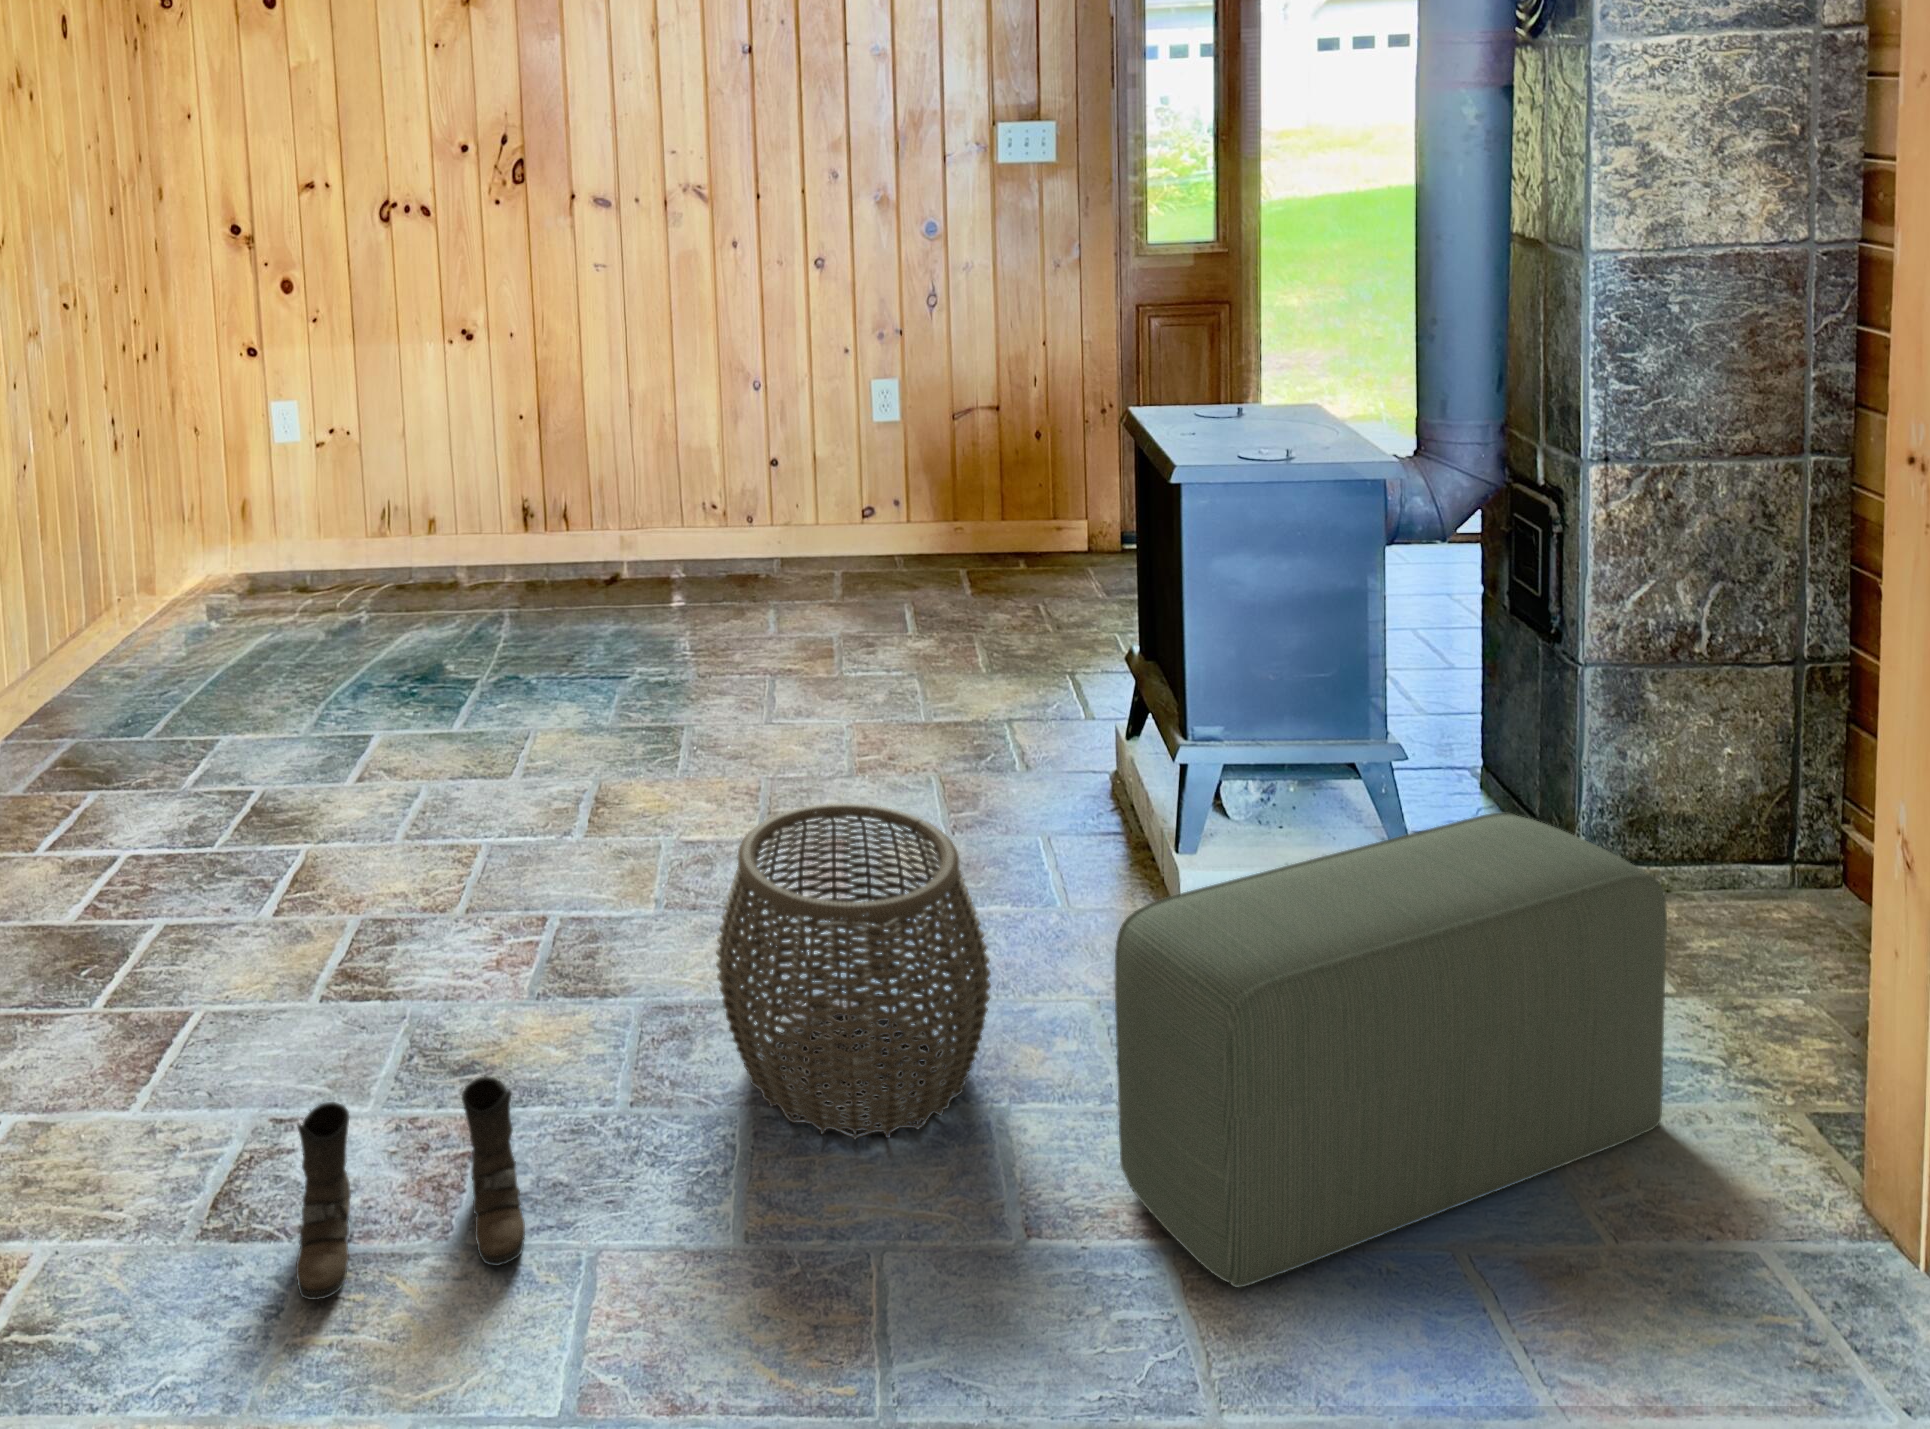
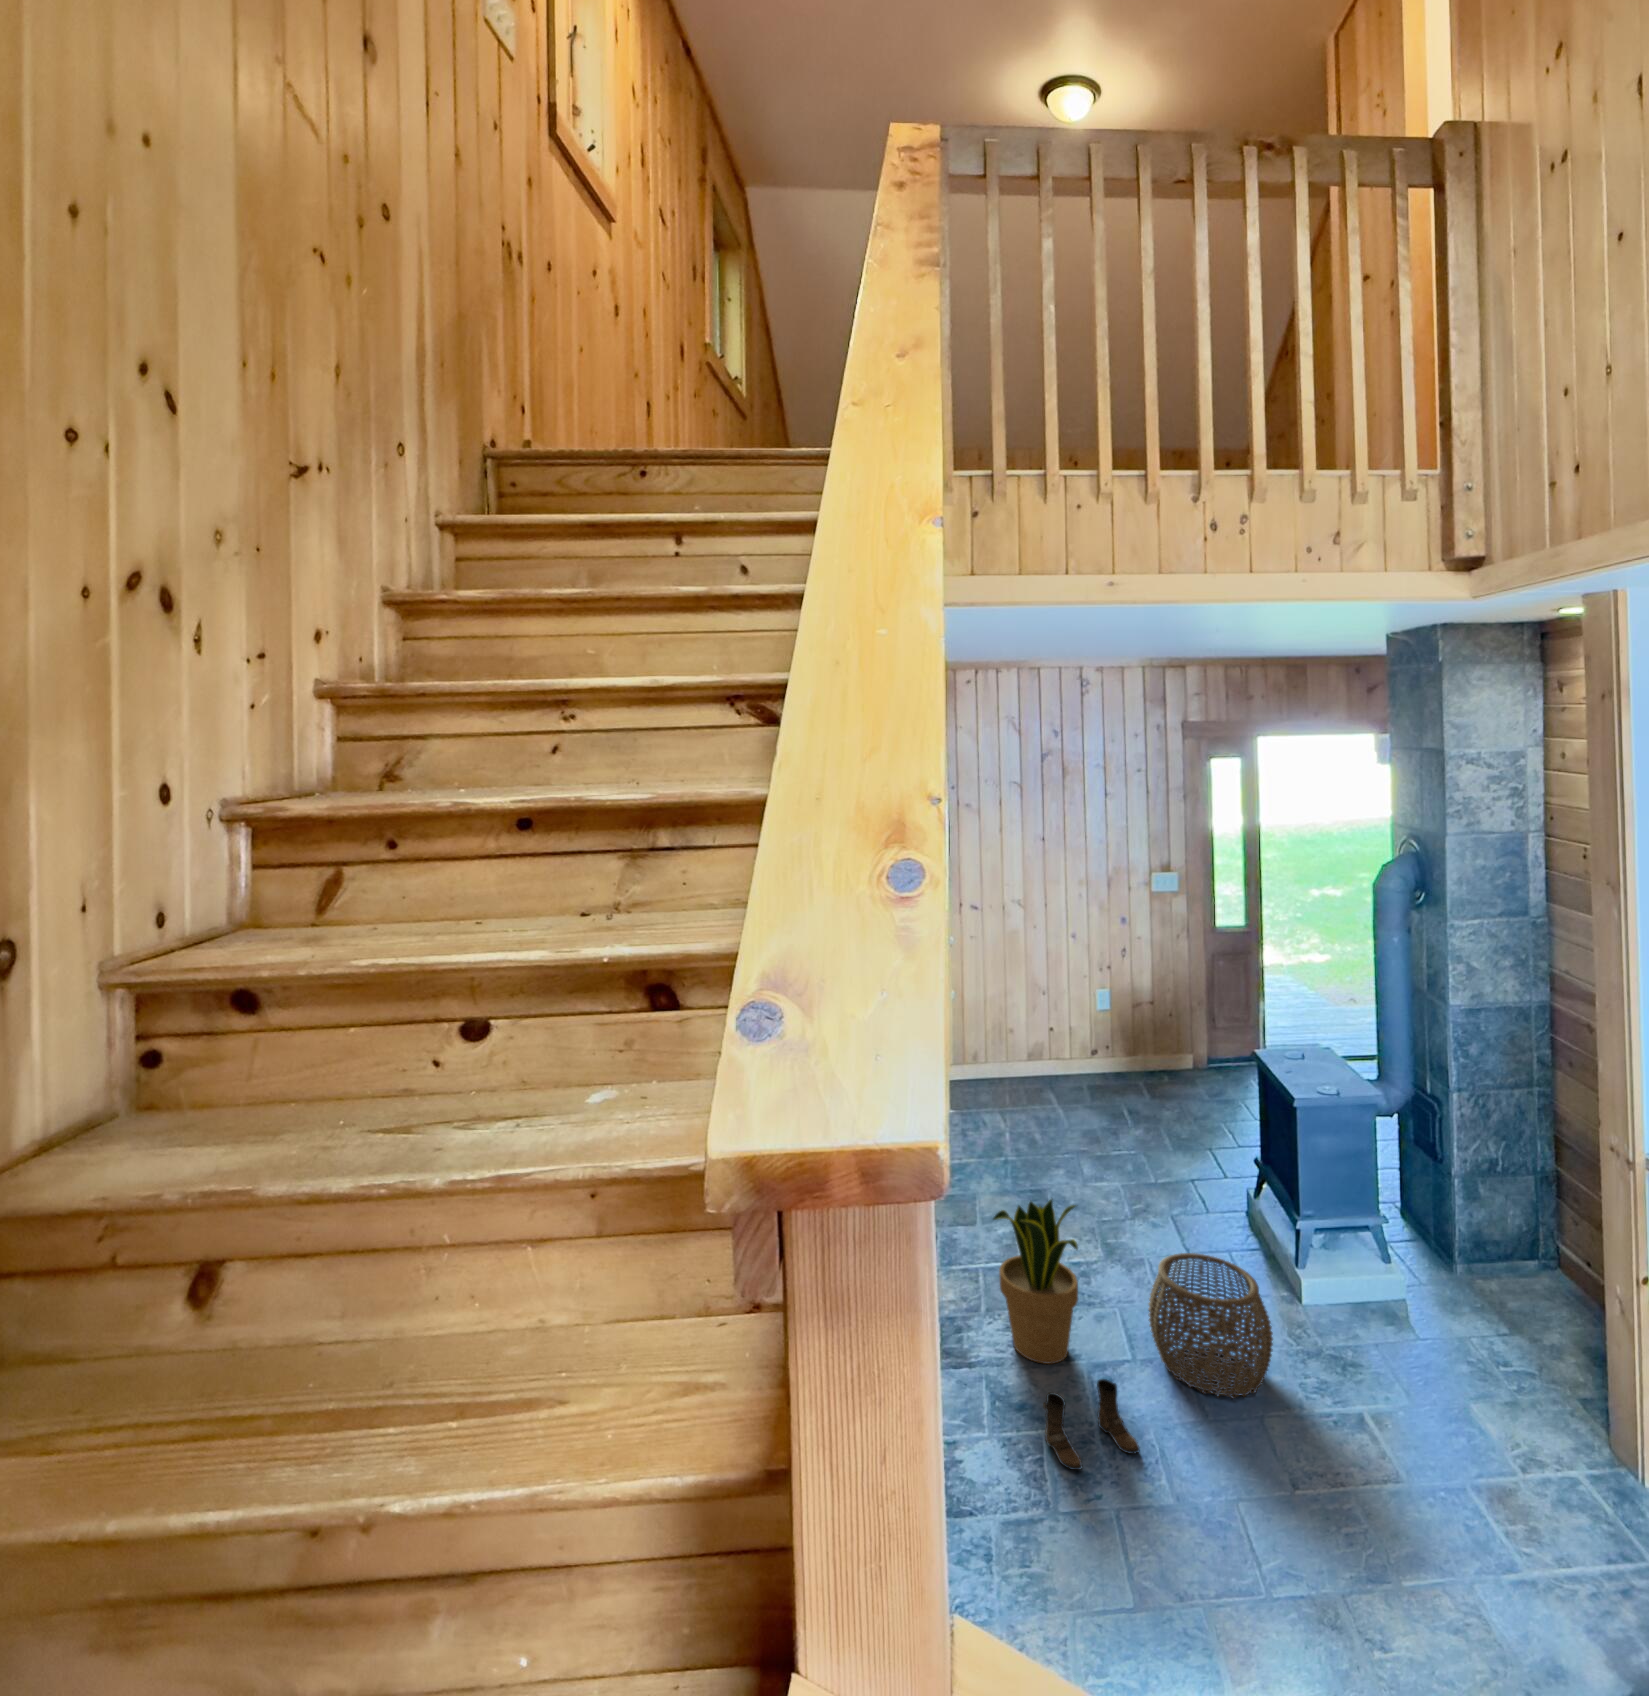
potted plant: none [386,674,605,1035] -> present [993,1199,1078,1364]
pouf: present [1115,813,1667,1288] -> none [1340,1251,1525,1442]

